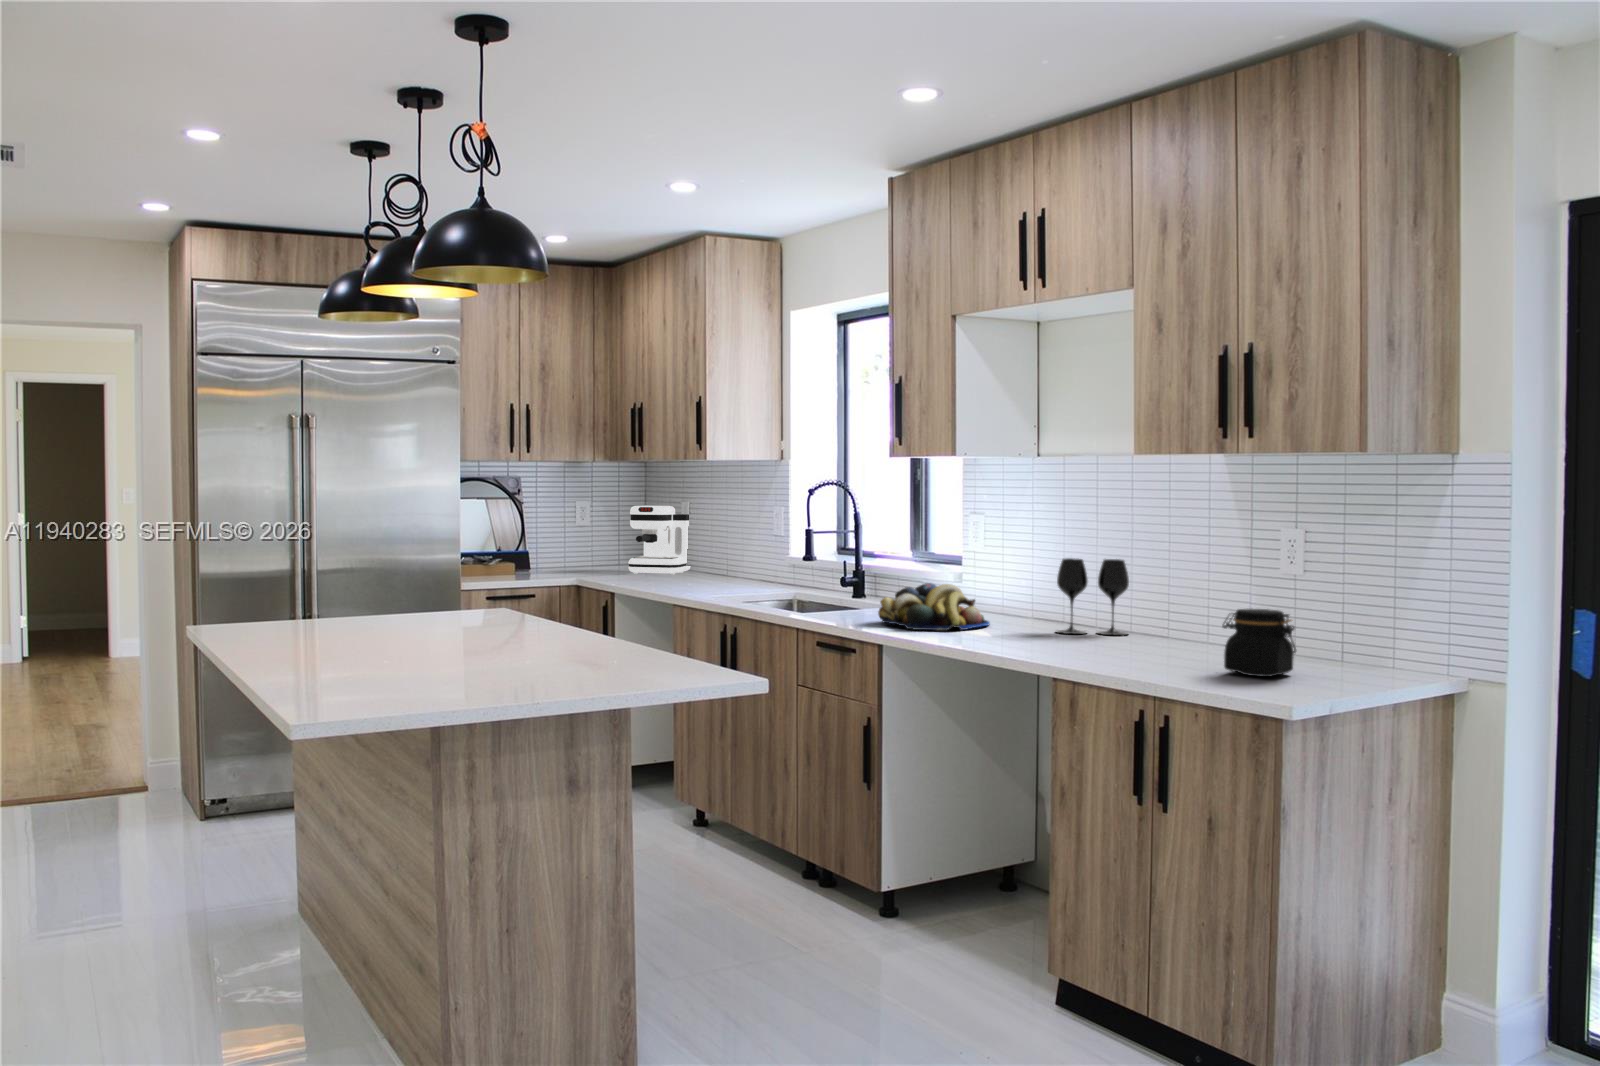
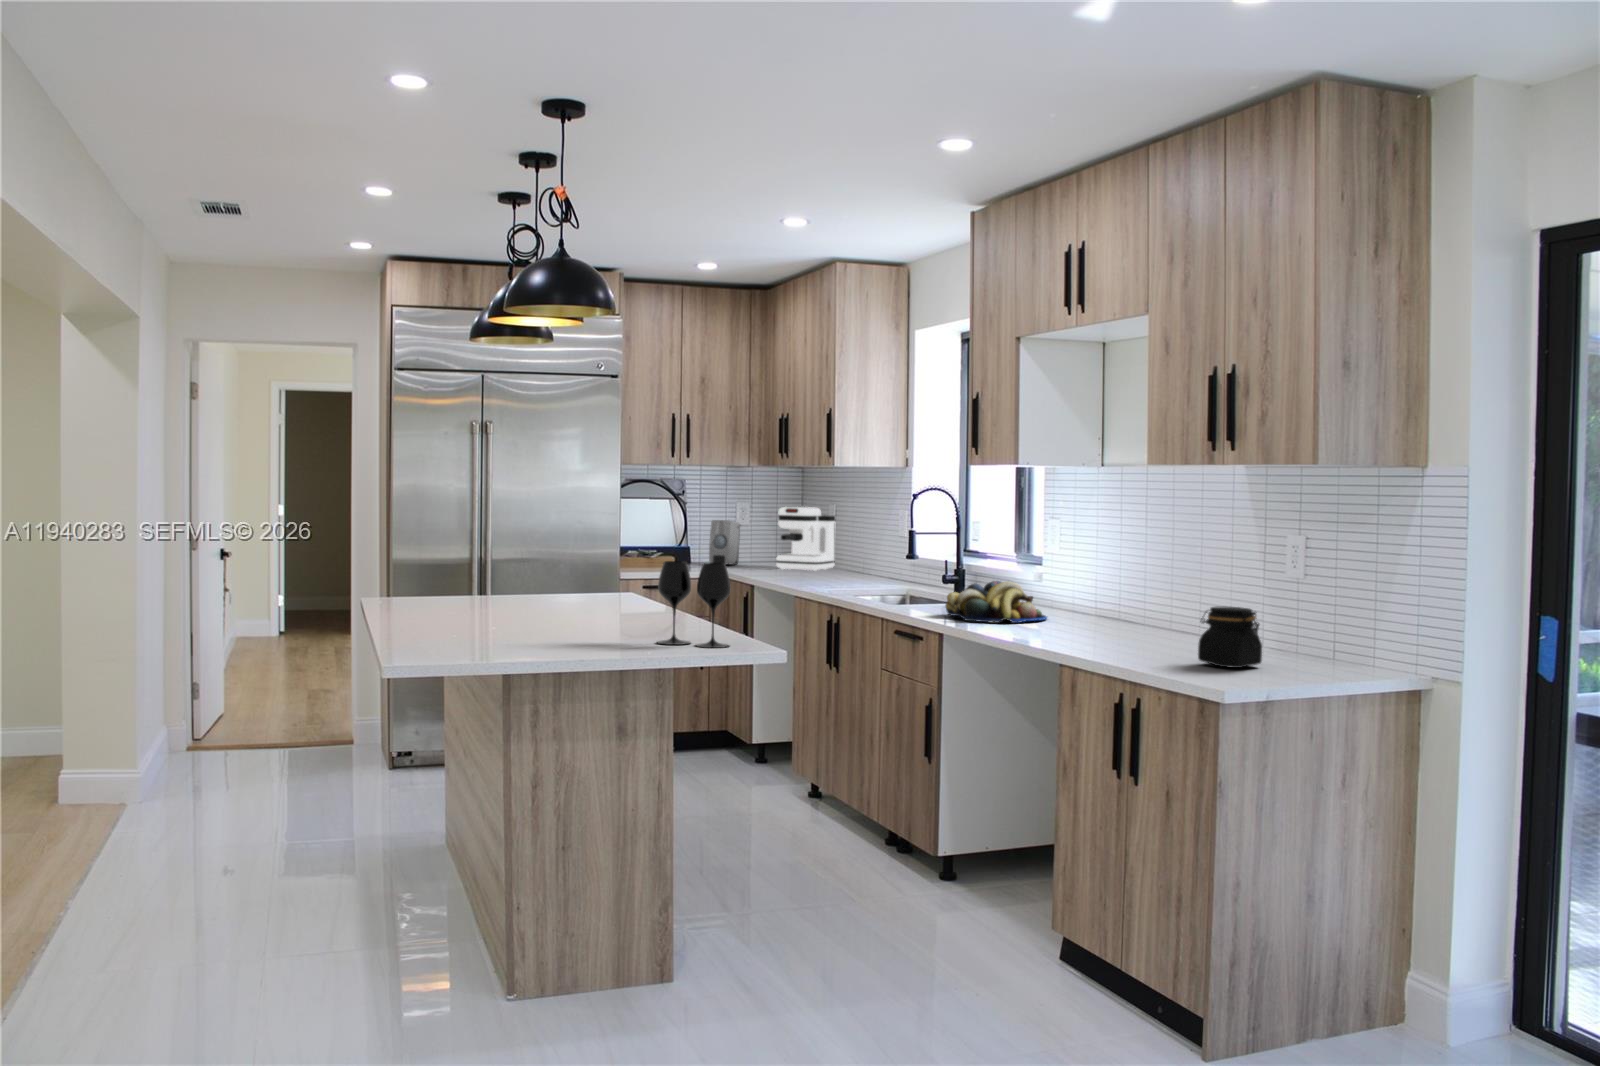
soap dispenser: none [550,521,582,571] -> present [709,520,740,565]
wine glass: present [1057,558,1129,635] -> present [657,561,731,648]

